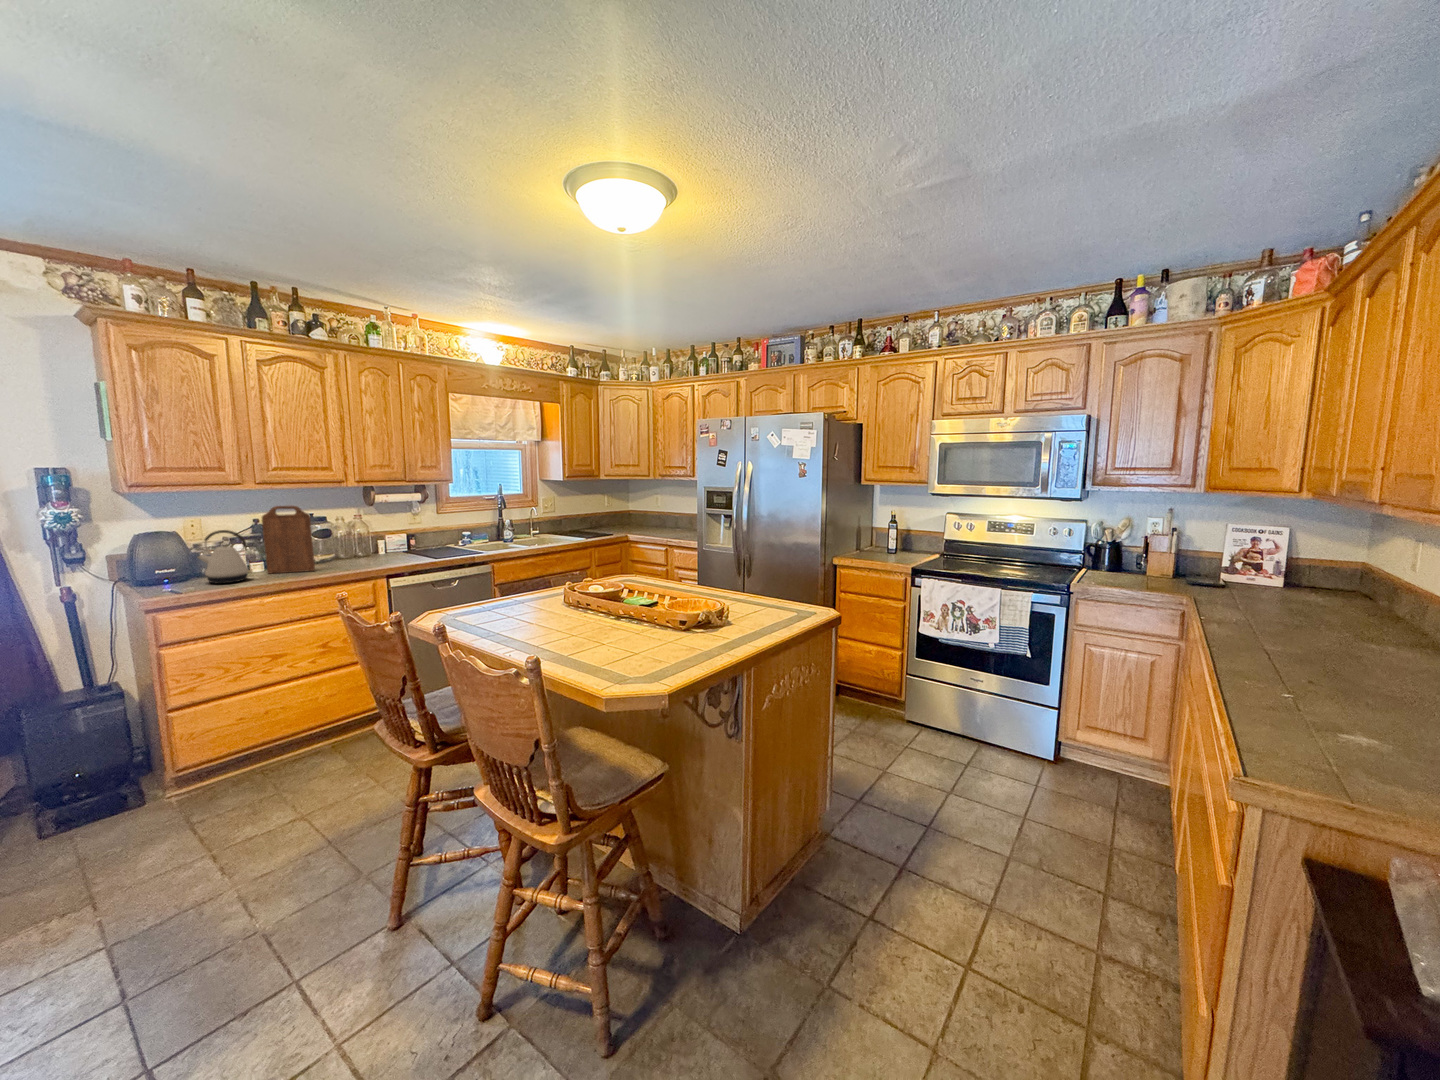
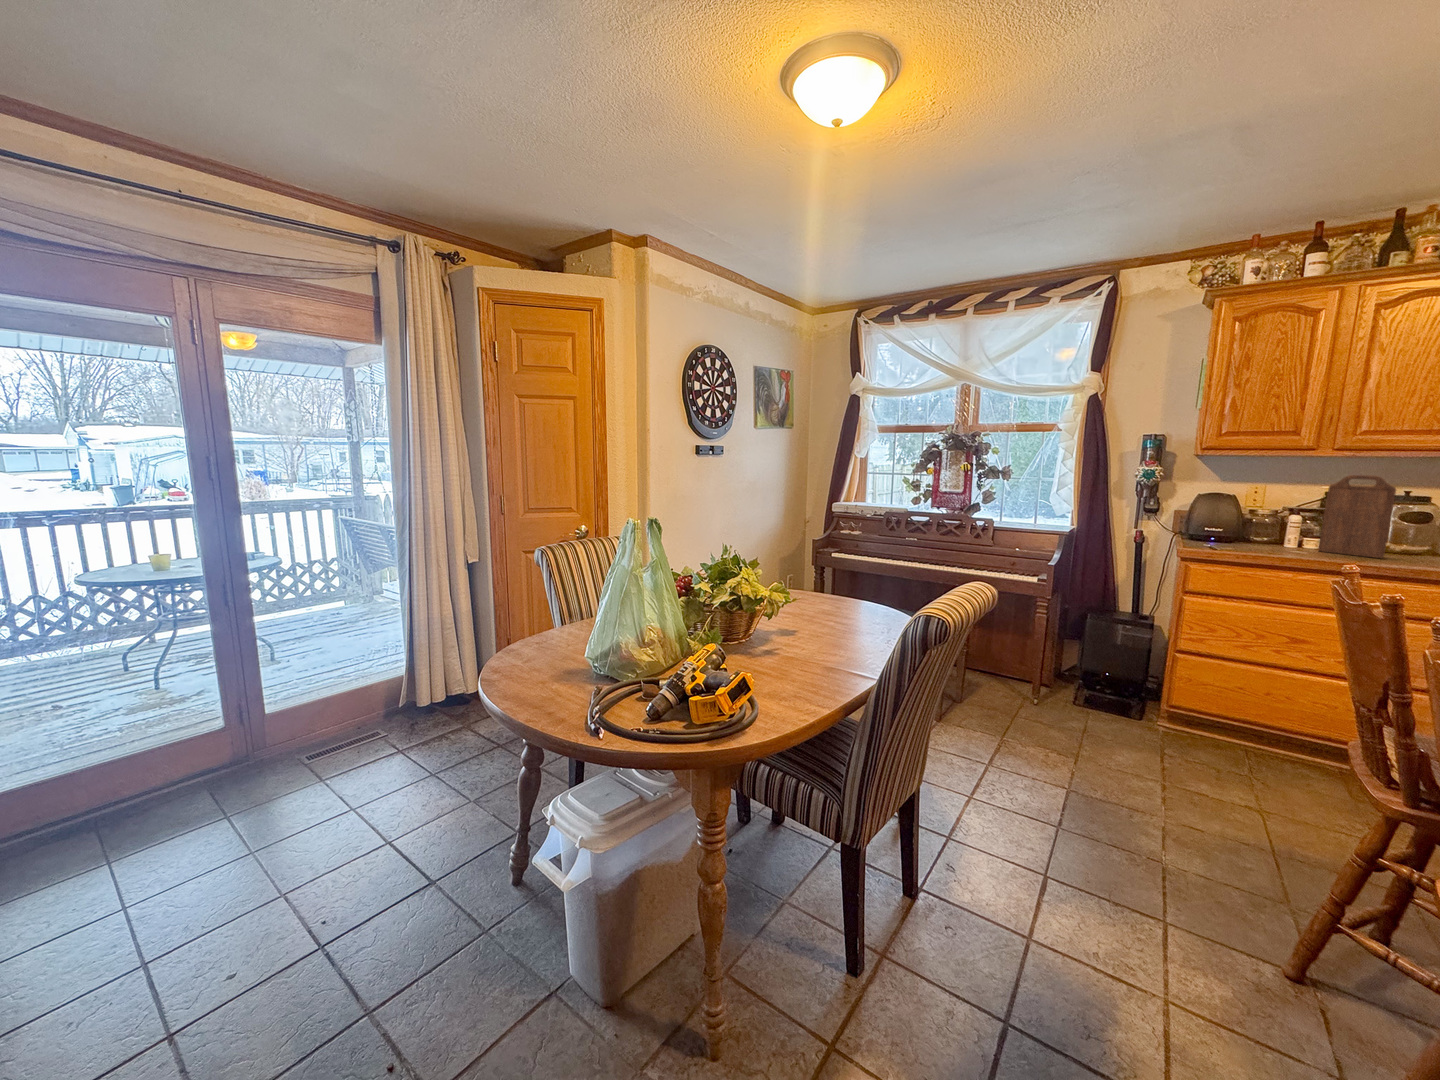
kettle: present [198,530,252,584] -> none [1244,496,1300,551]

